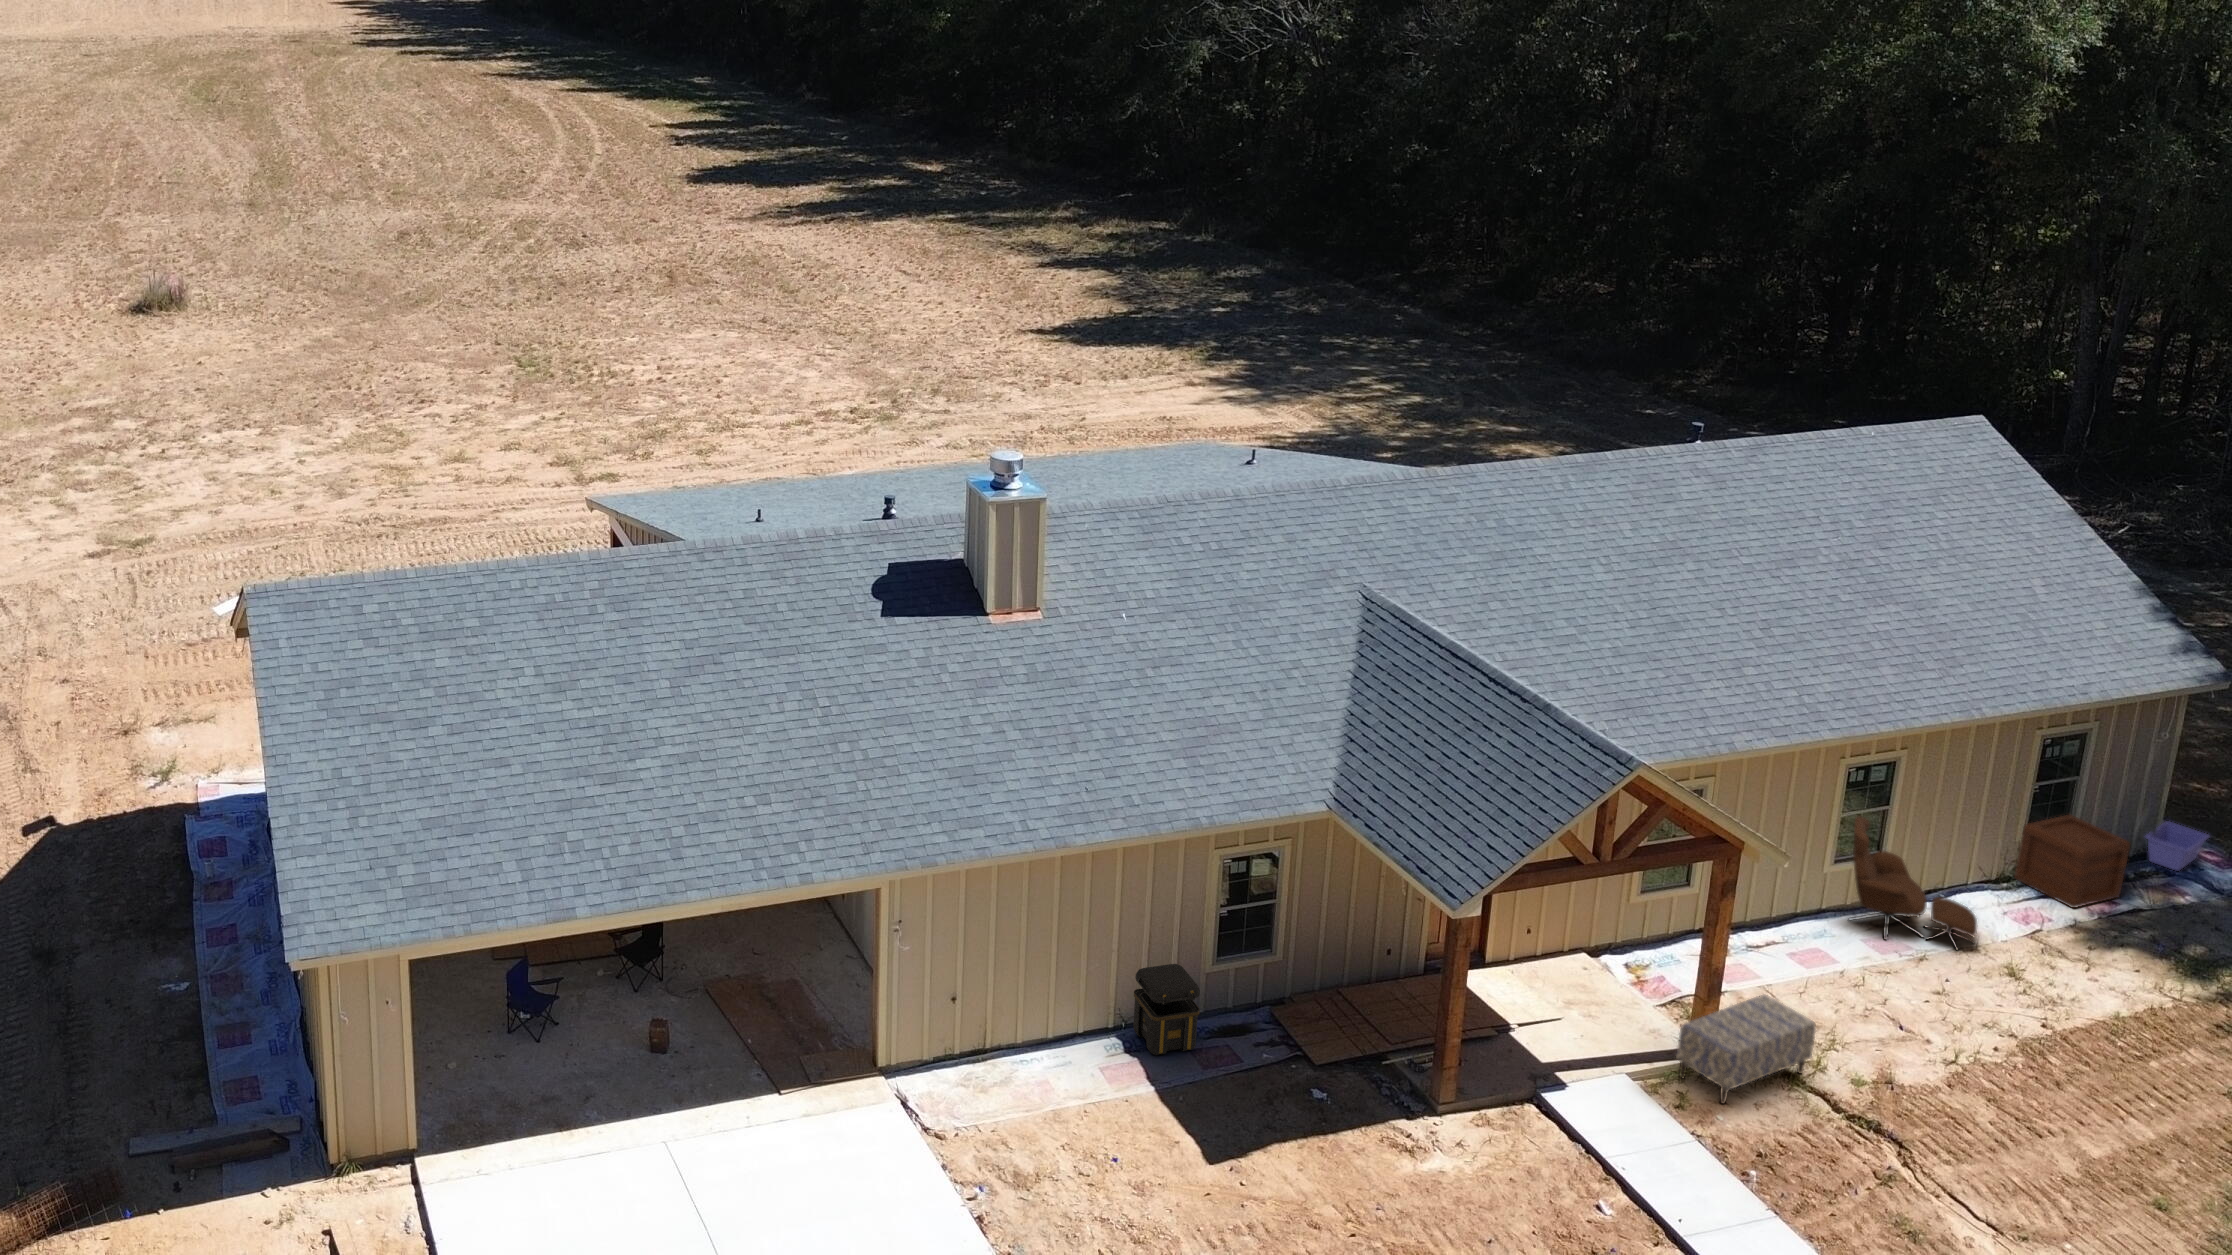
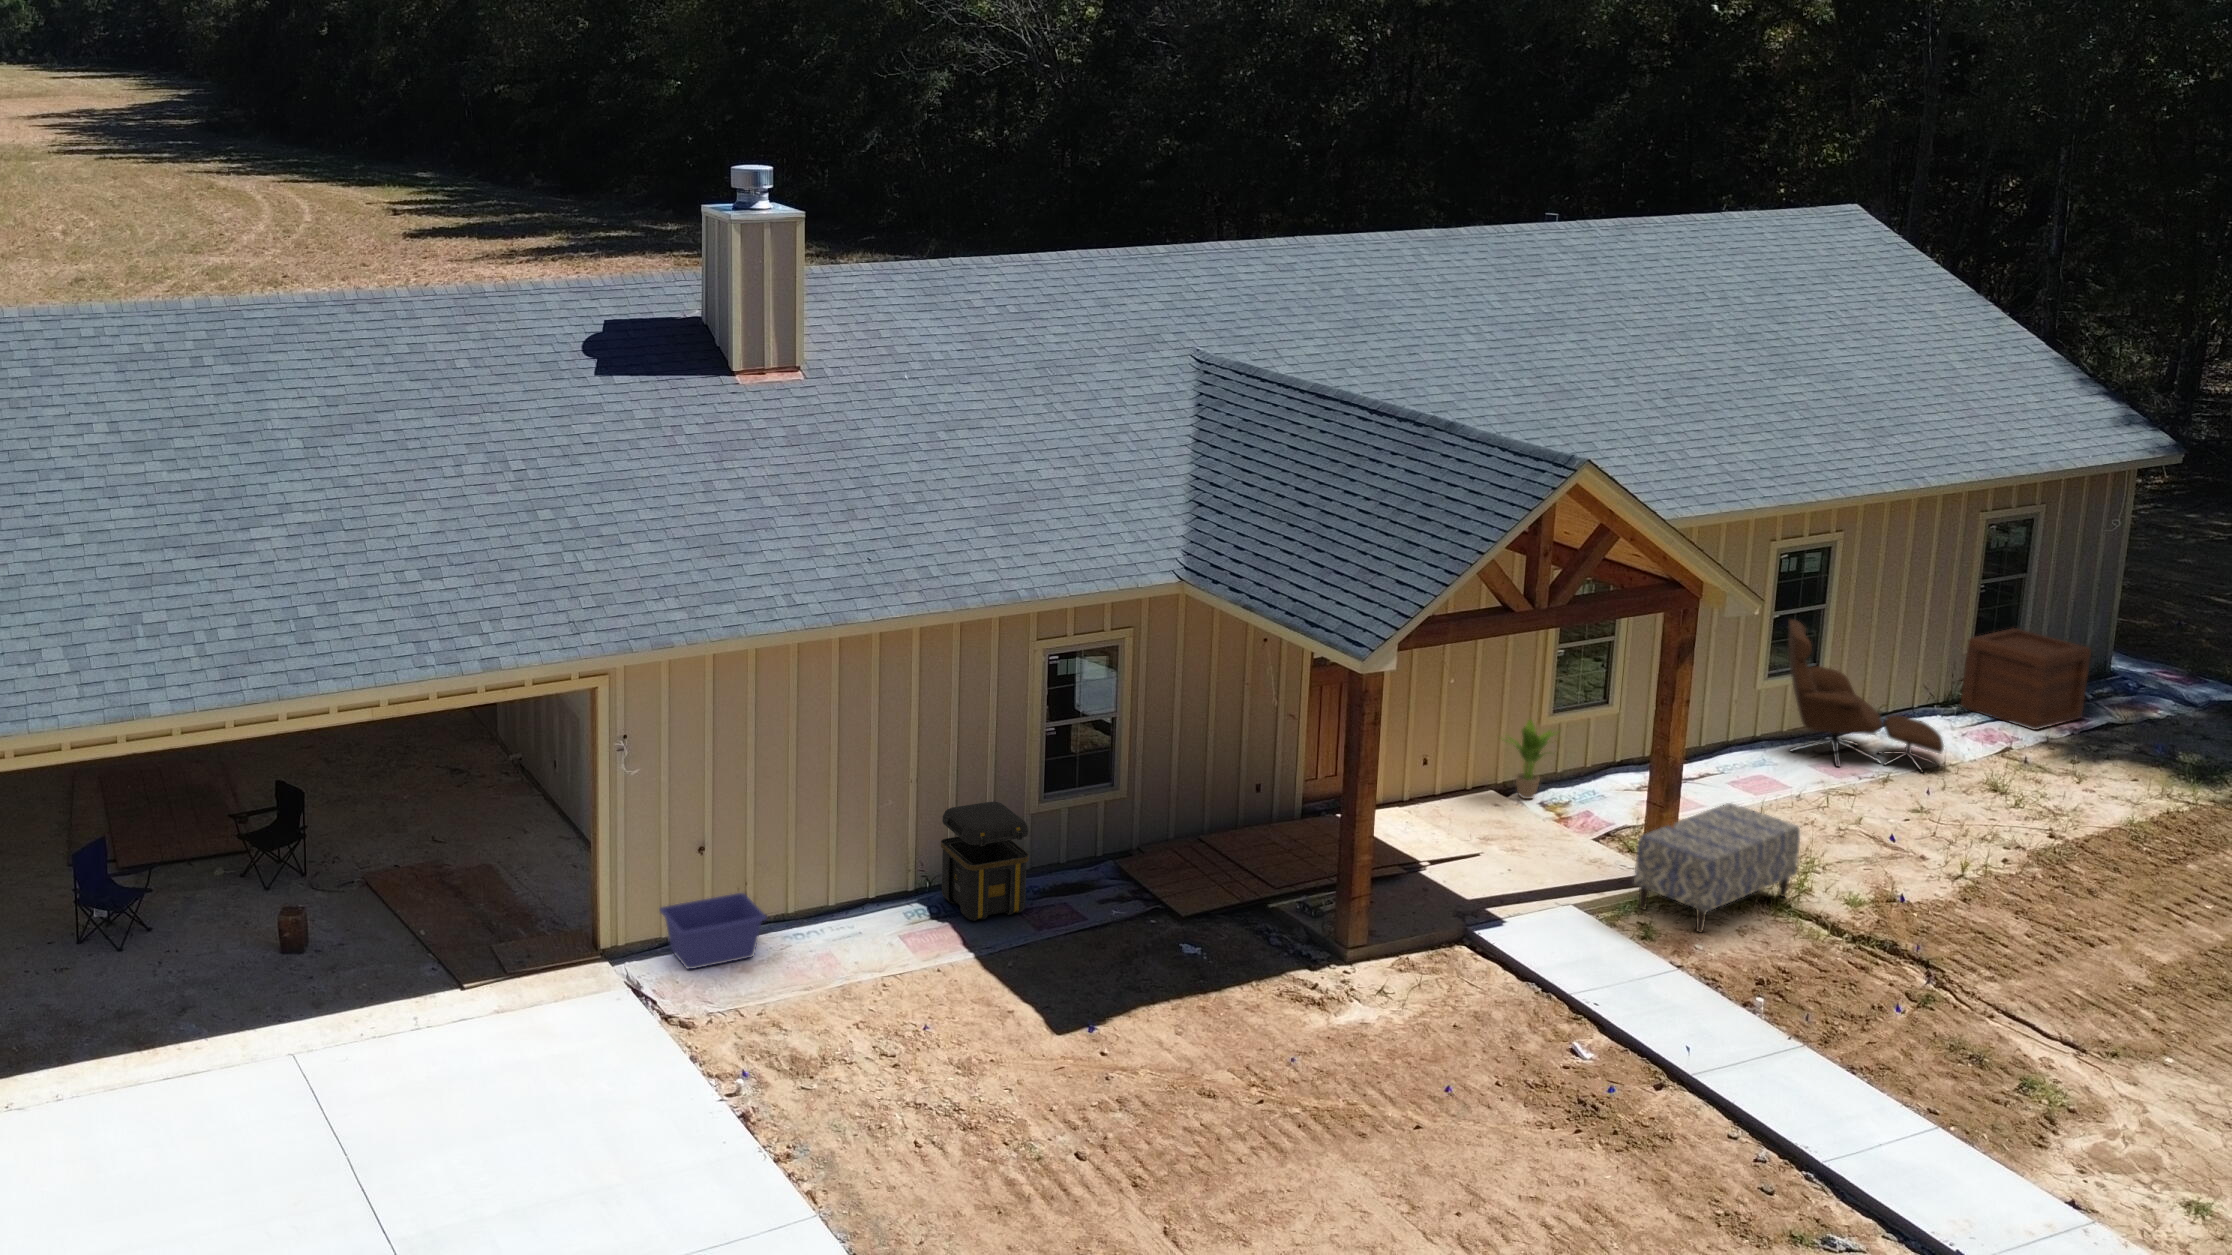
storage bin: present [2146,821,2209,871] -> present [660,893,767,969]
potted plant: none [1589,895,1643,960] -> present [1505,720,1557,799]

